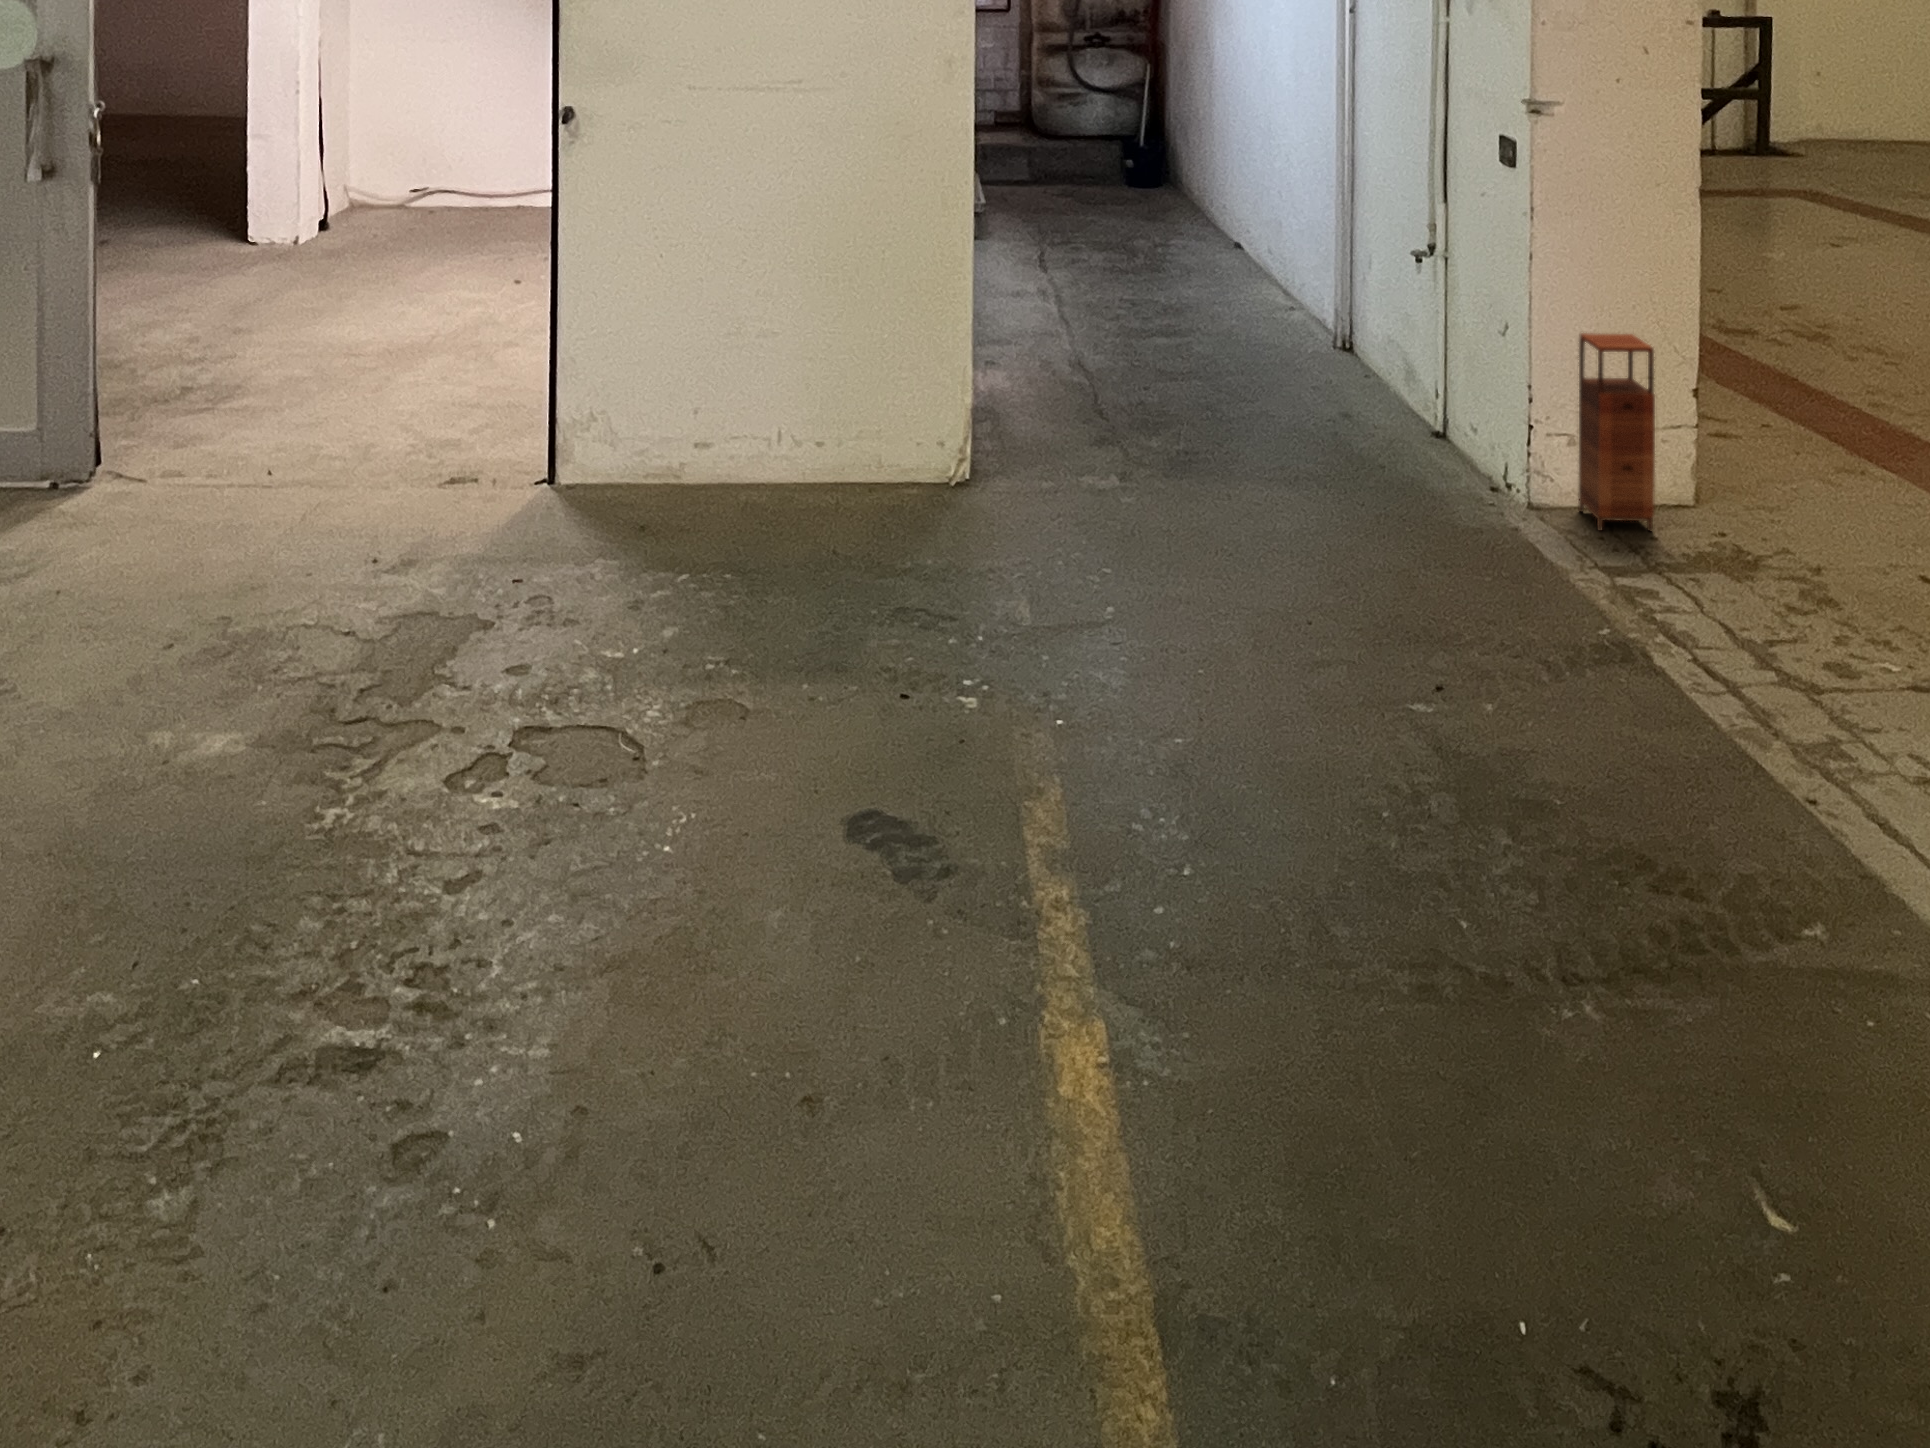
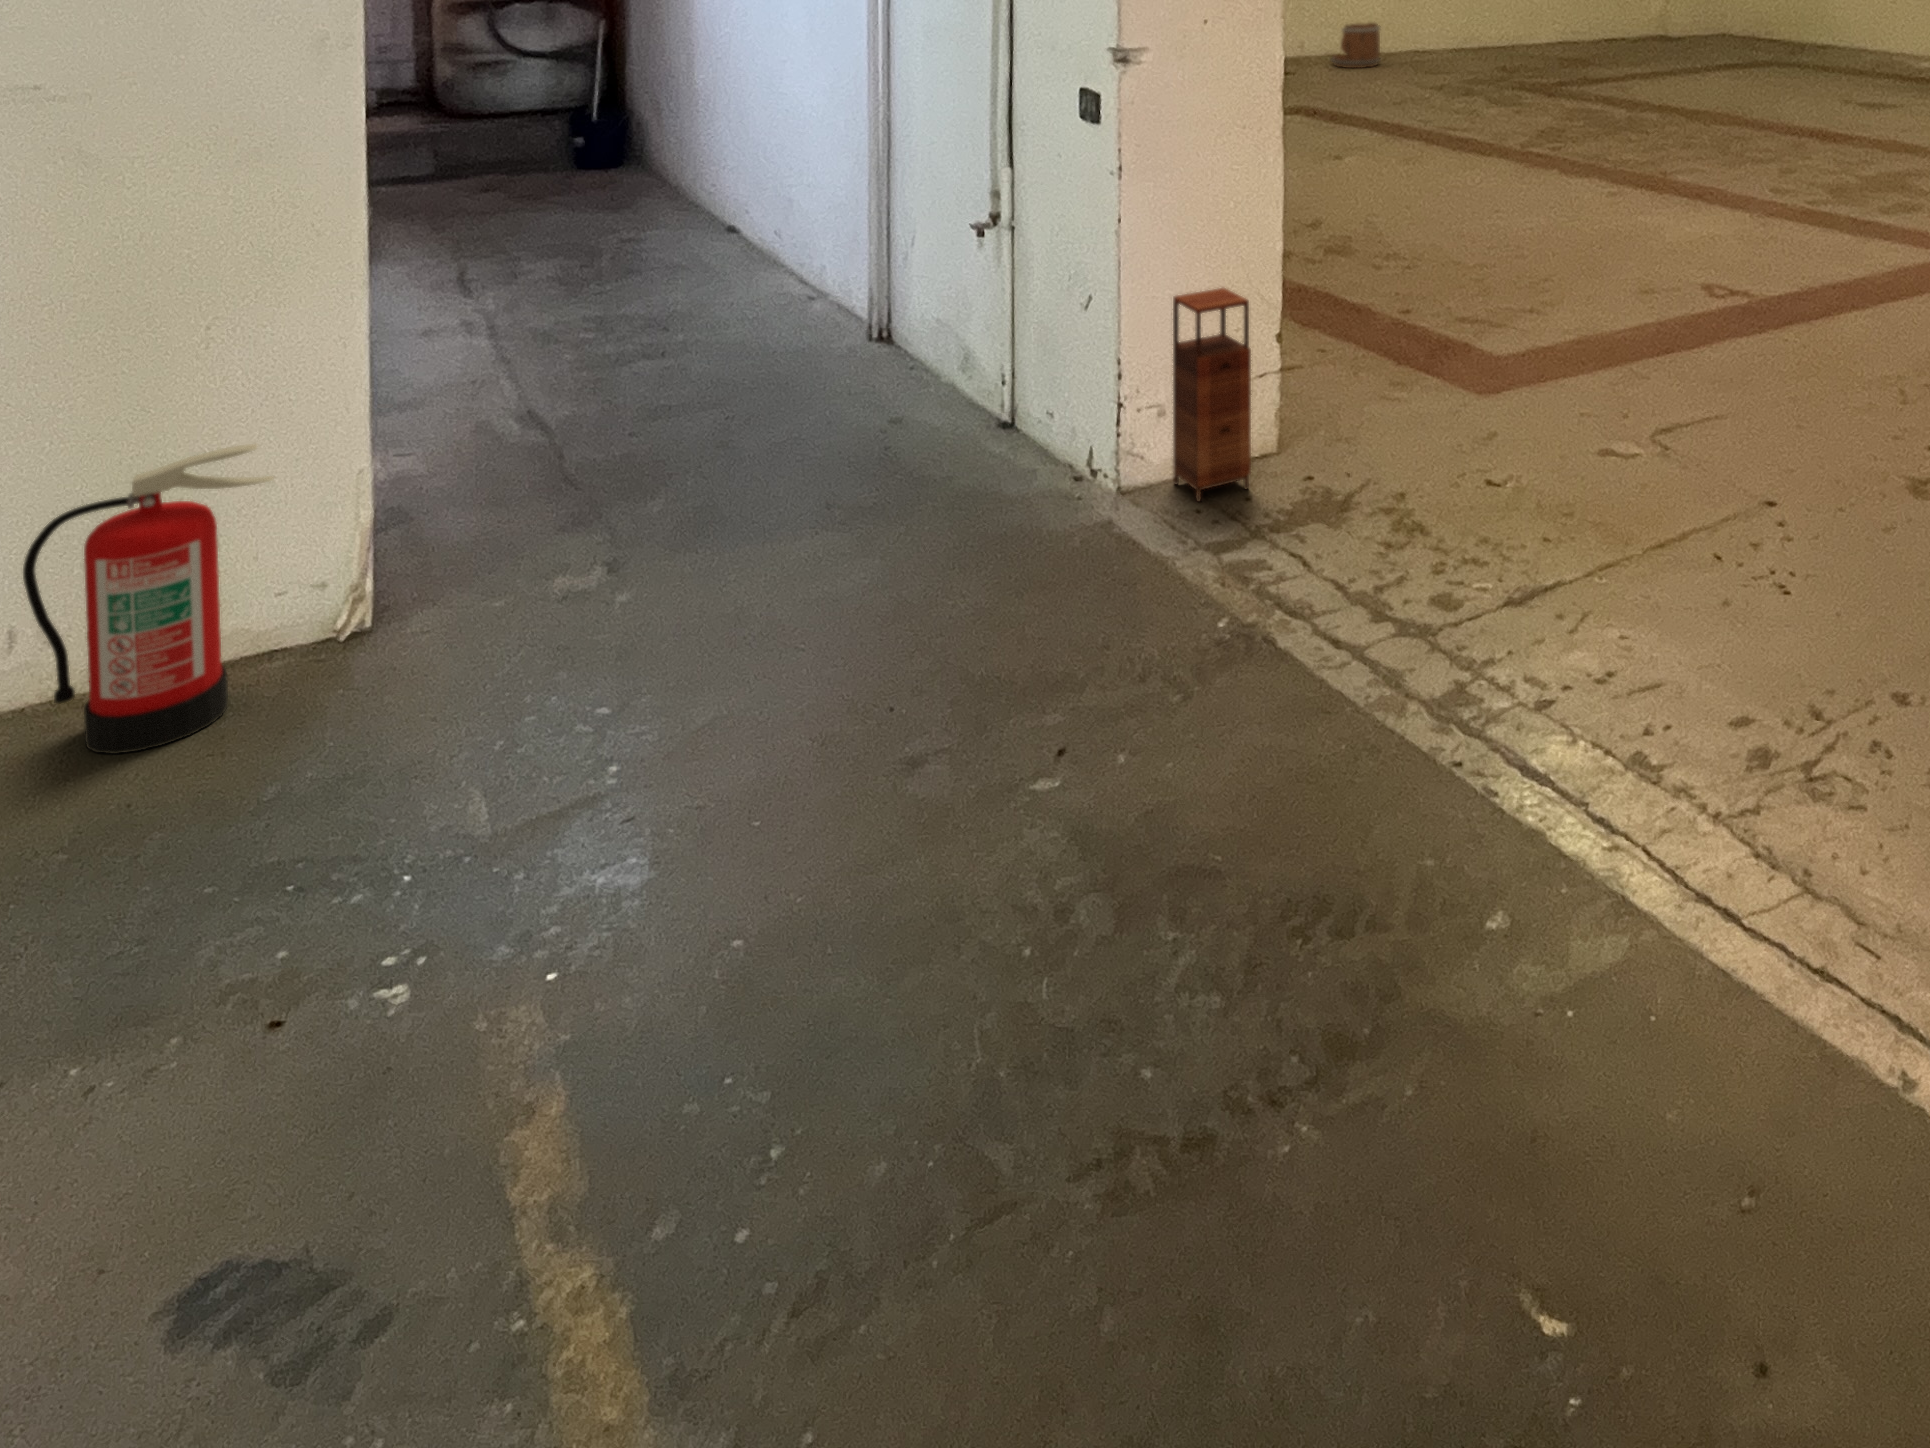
bucket: none [1842,108,1908,162] -> present [1331,23,1380,68]
fire extinguisher: none [800,322,924,509] -> present [23,444,274,754]

